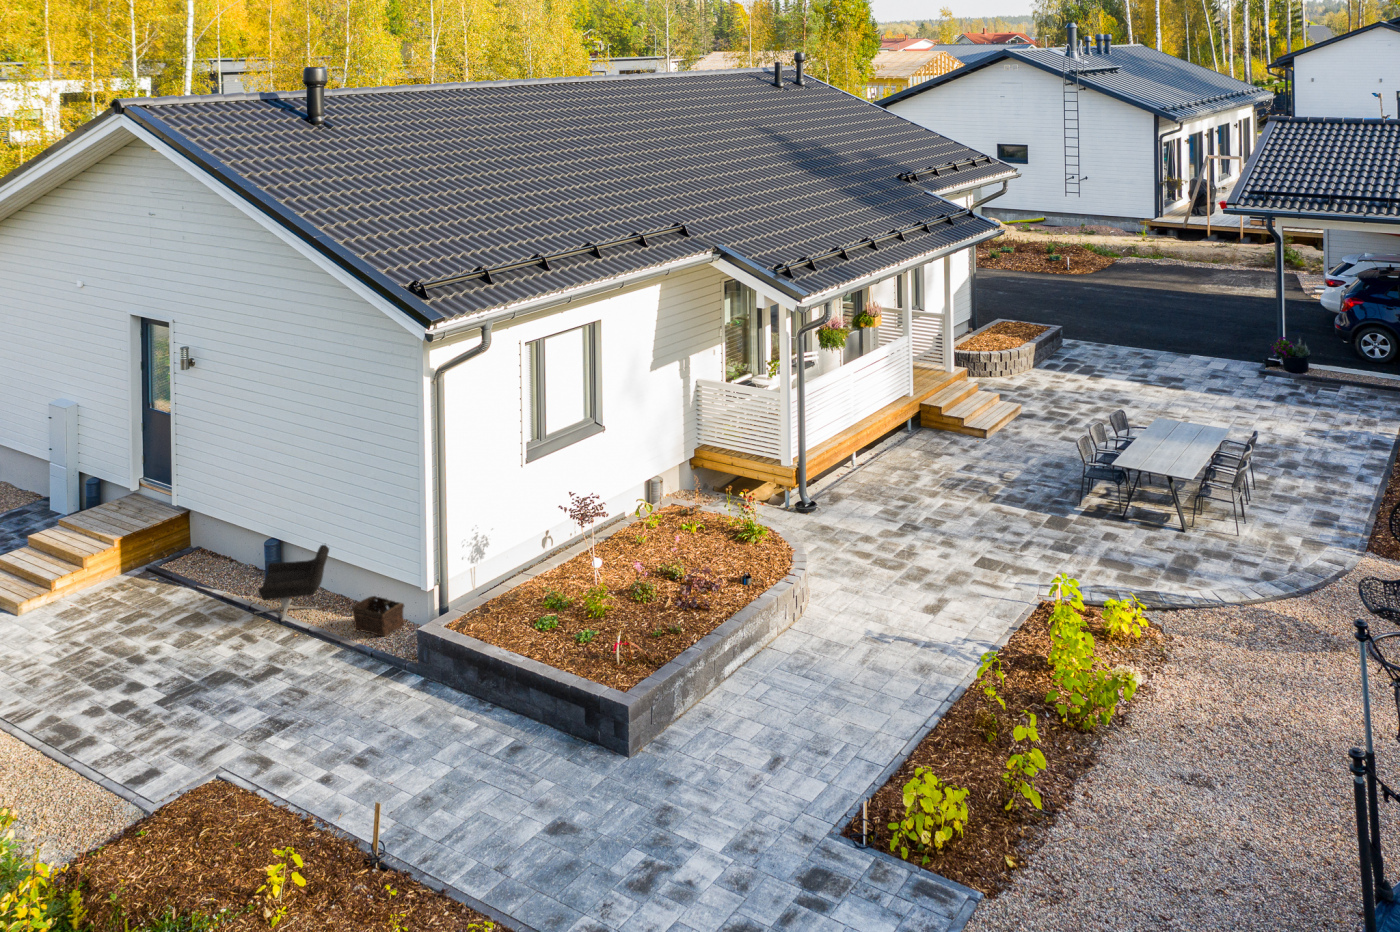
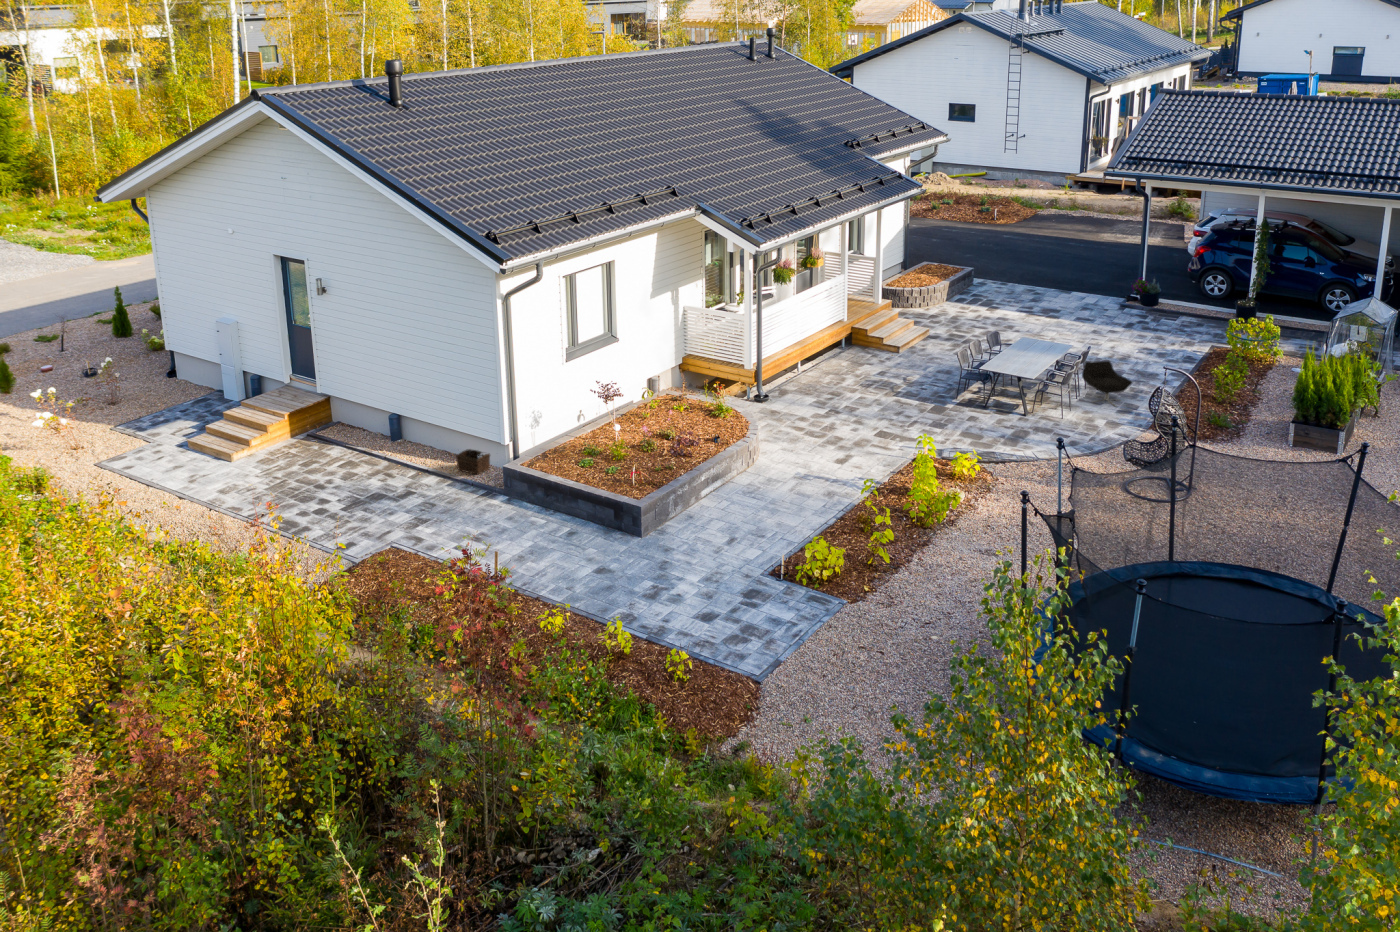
lounge chair: present [255,545,329,621] -> present [1082,361,1132,406]

